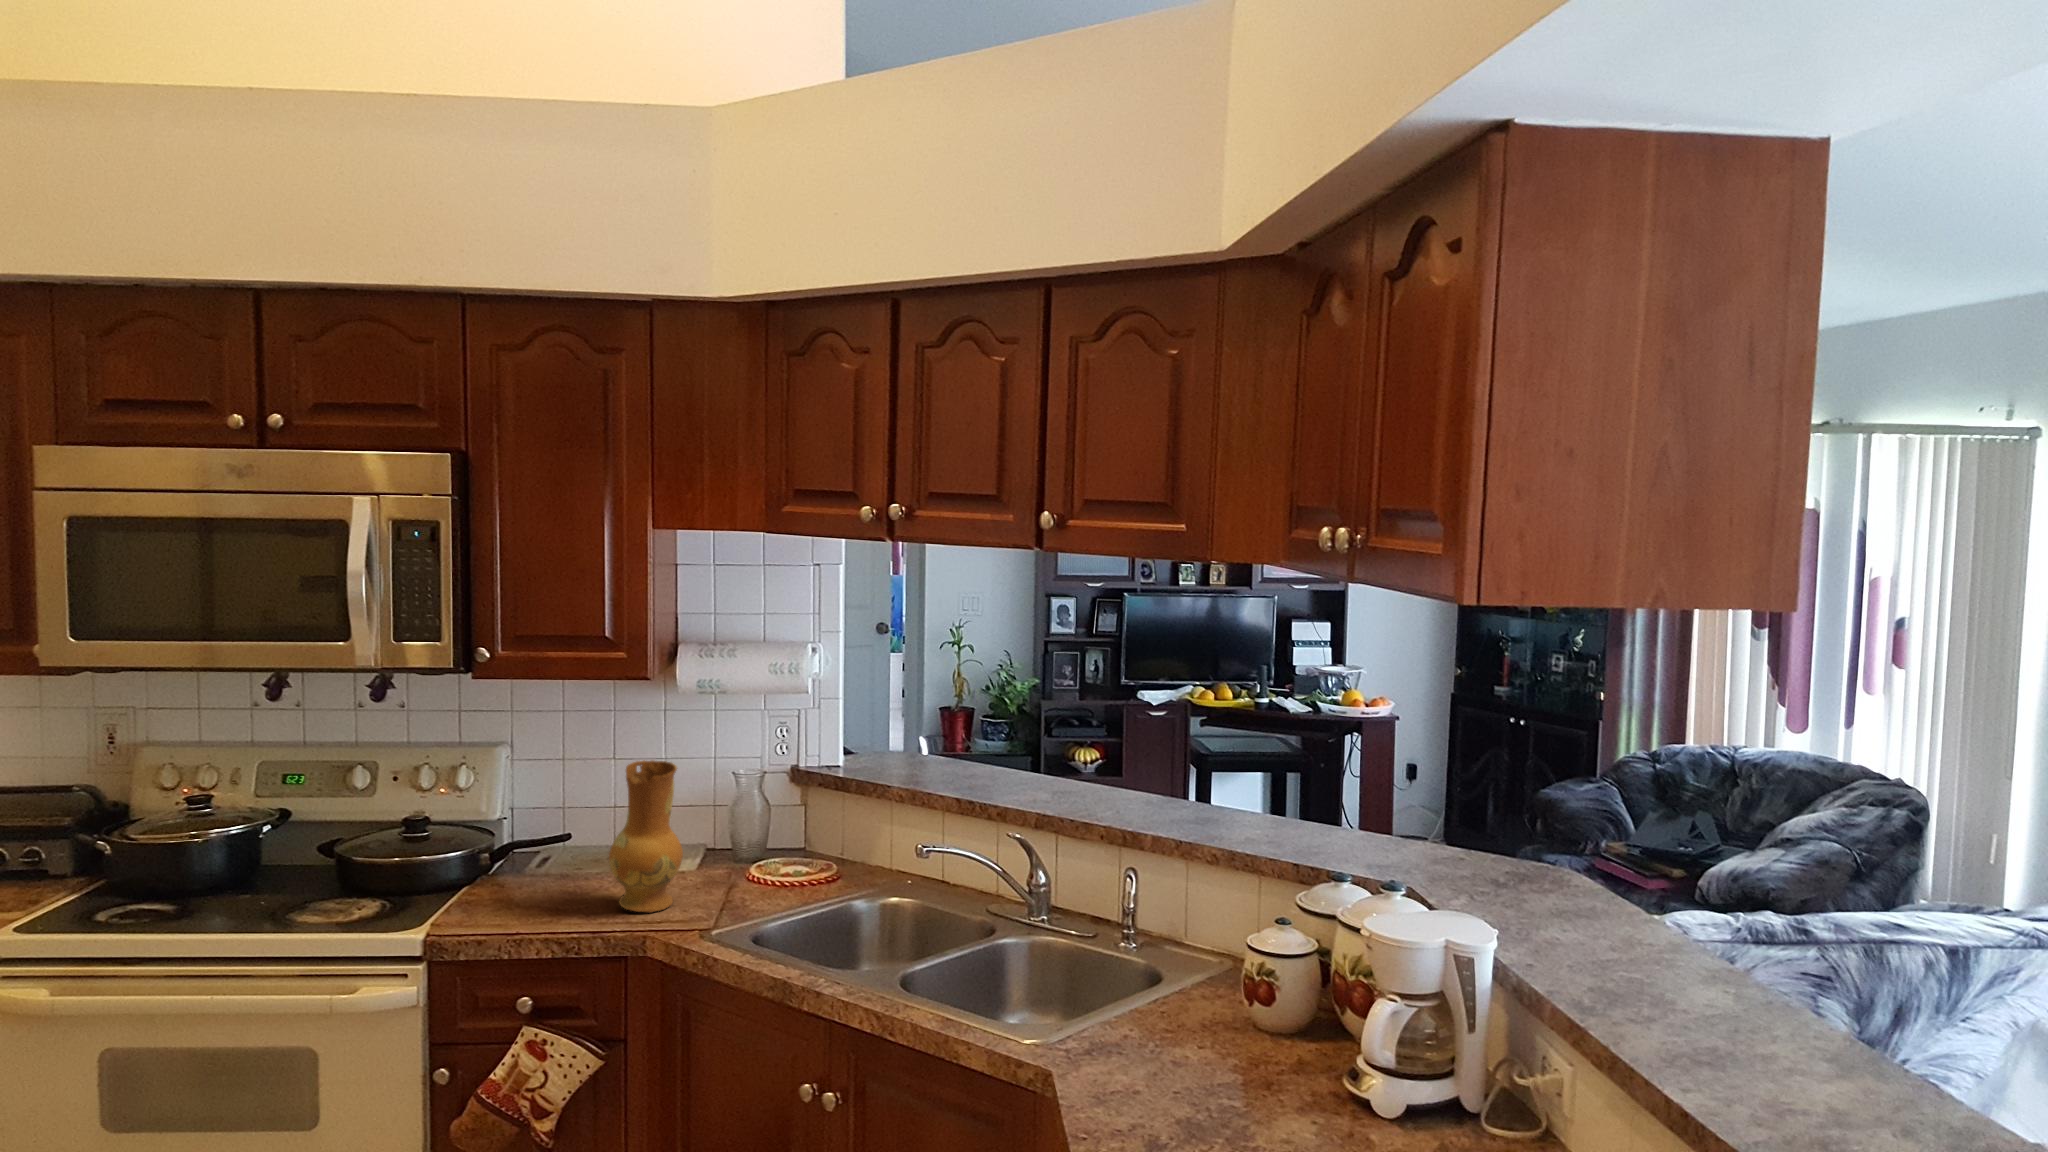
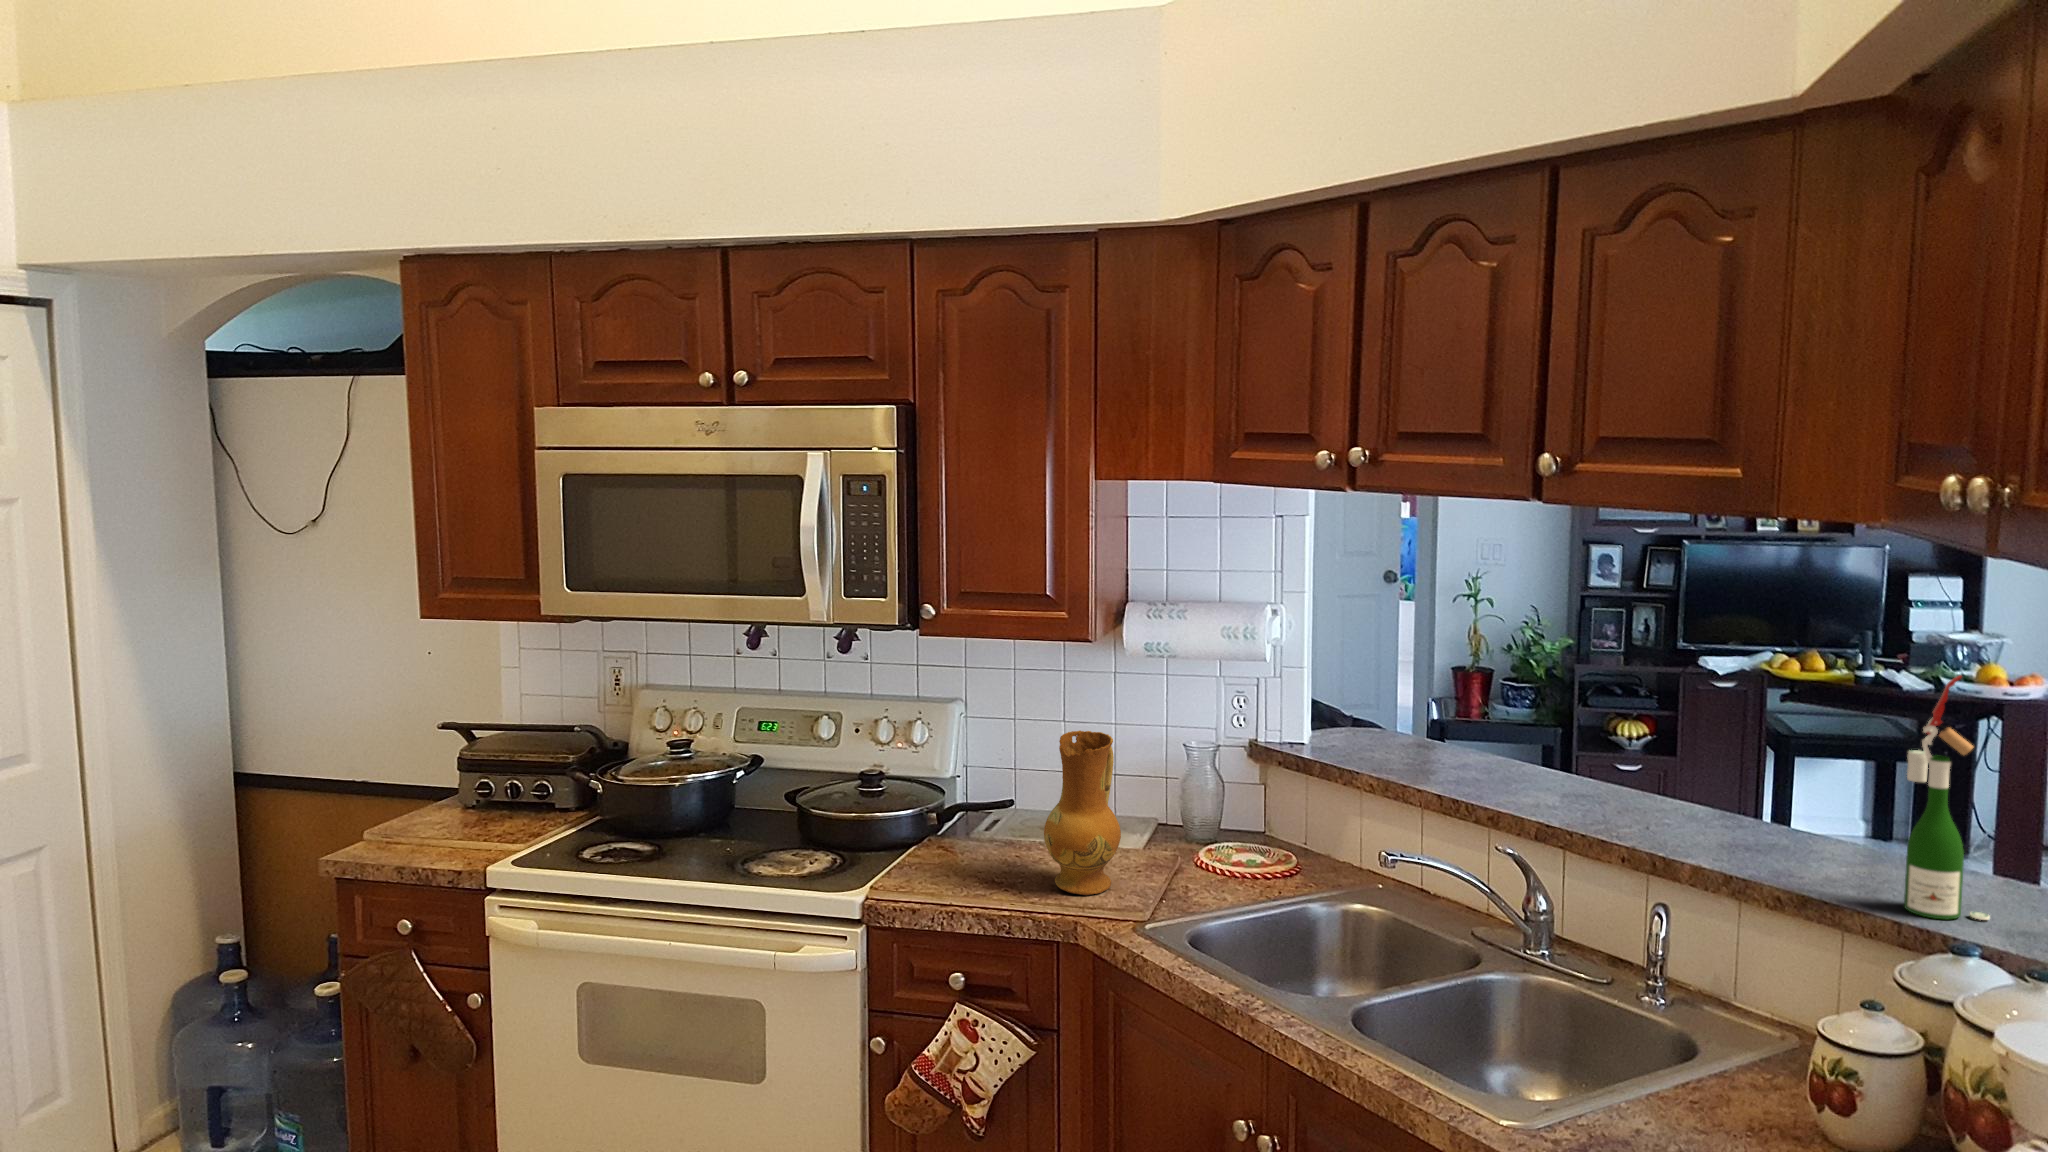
wine bottle: none [1290,681,1341,856] -> present [1904,676,1990,920]

